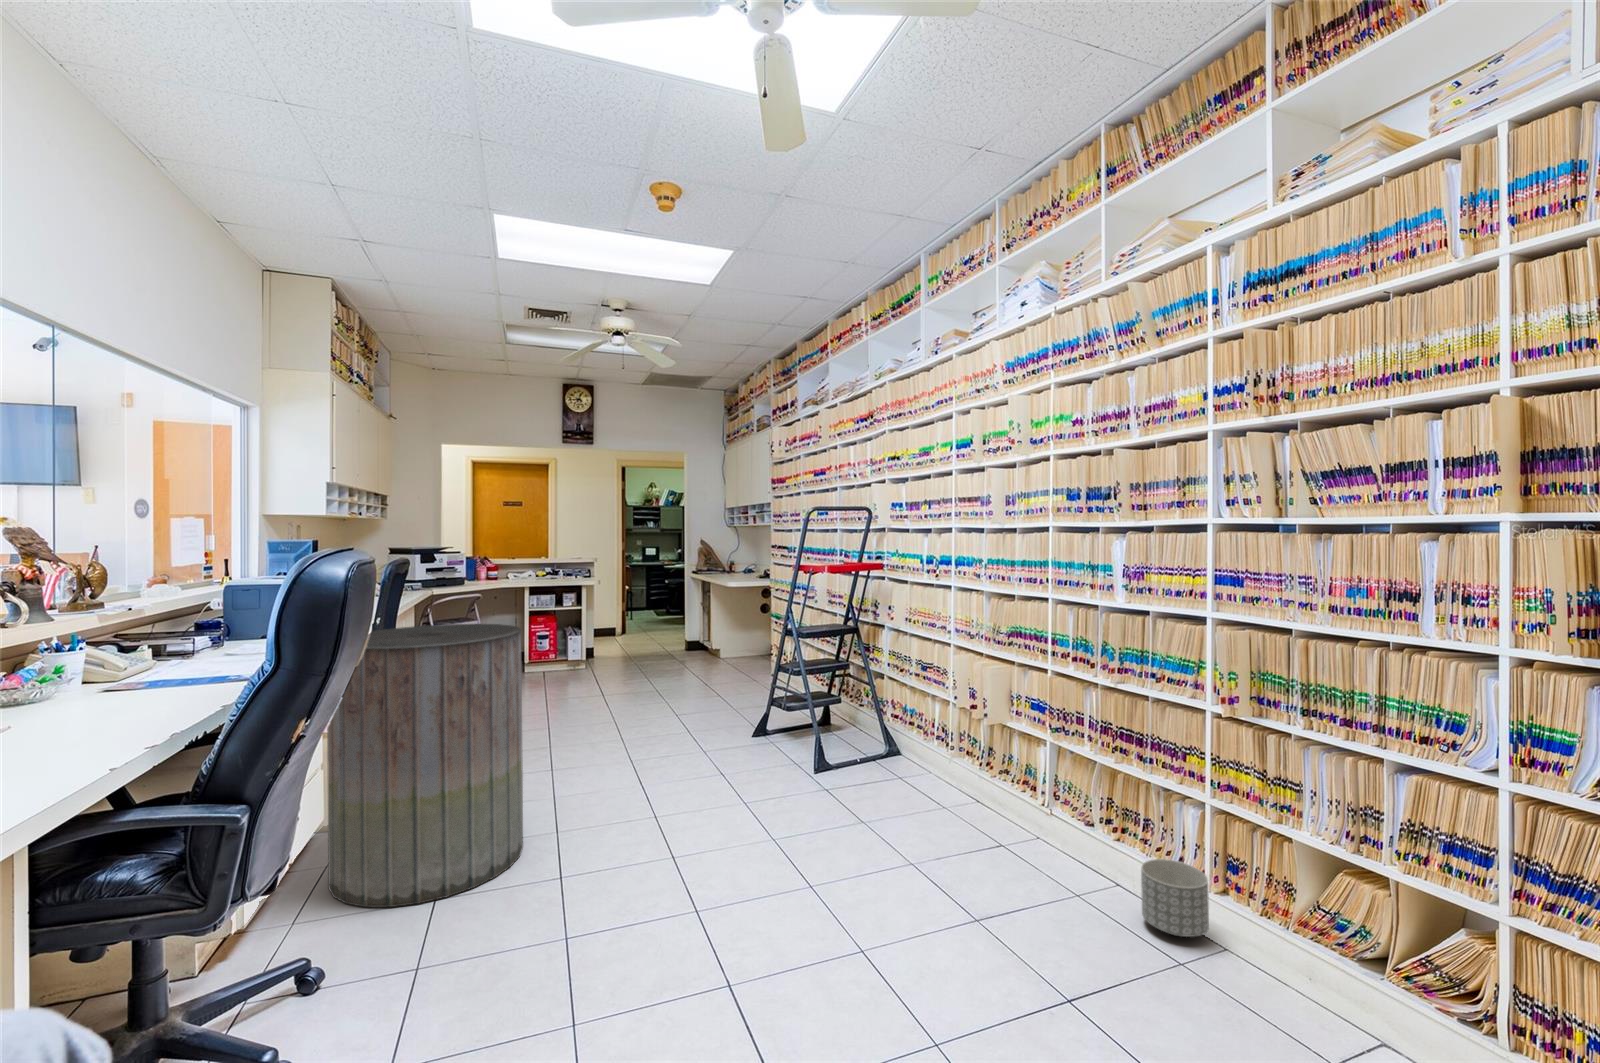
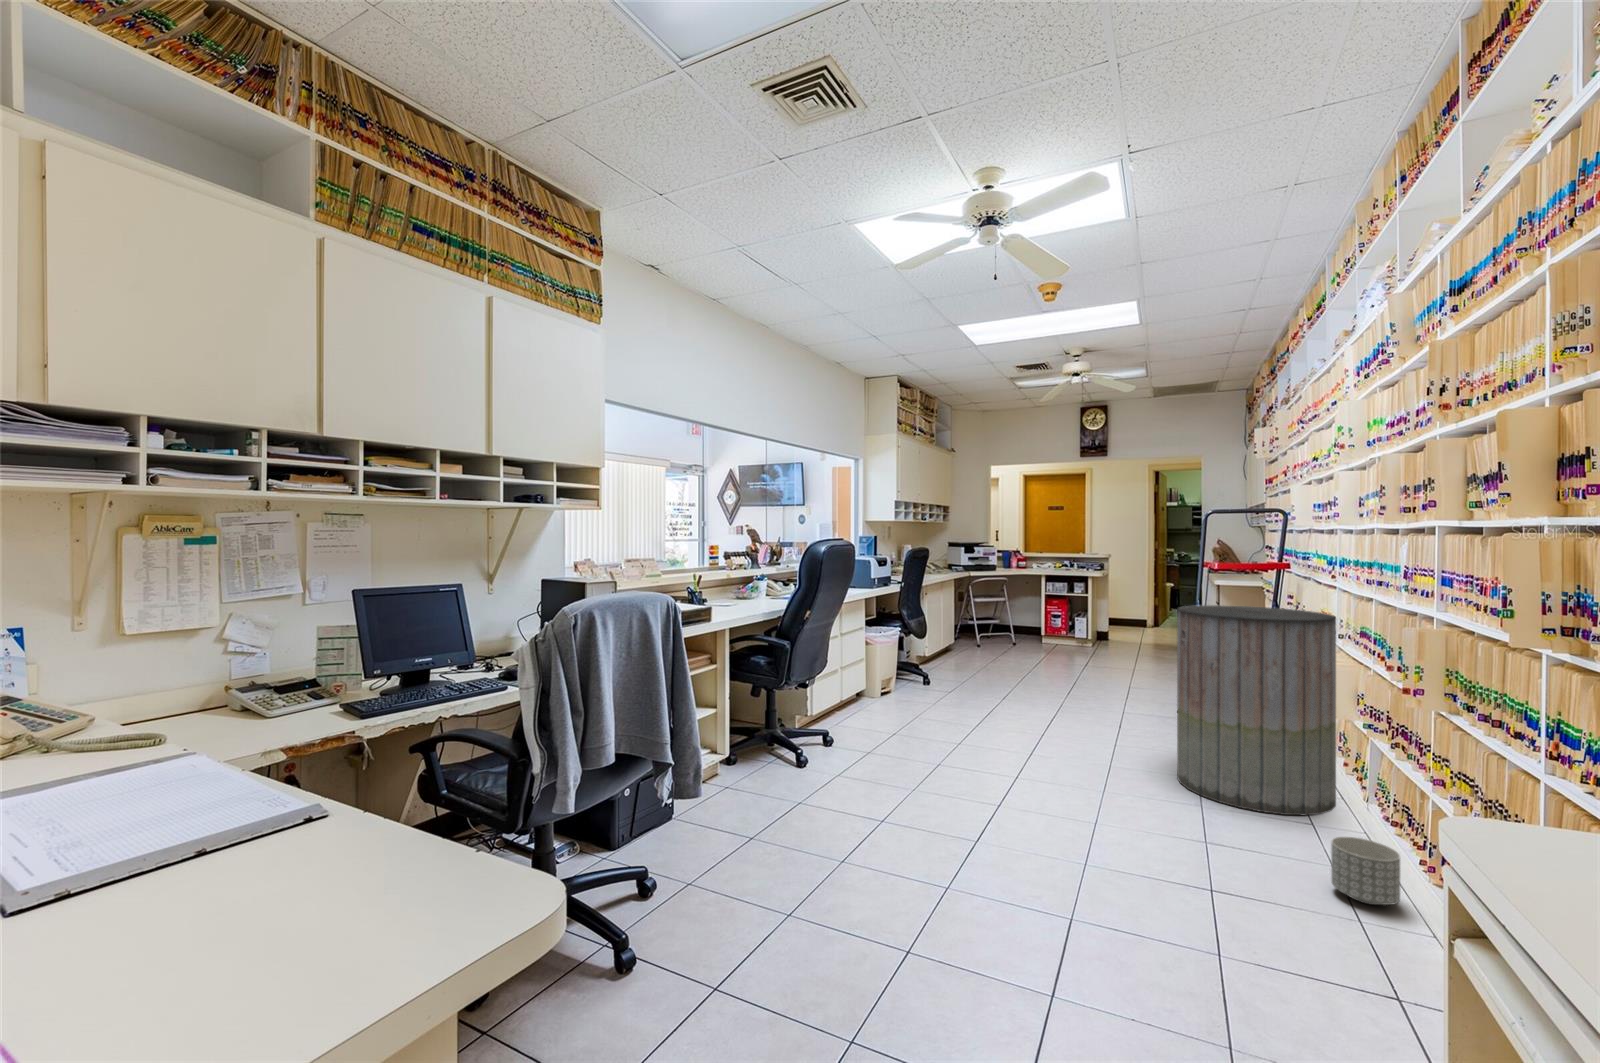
trash can: present [327,624,523,907] -> present [1177,605,1336,816]

